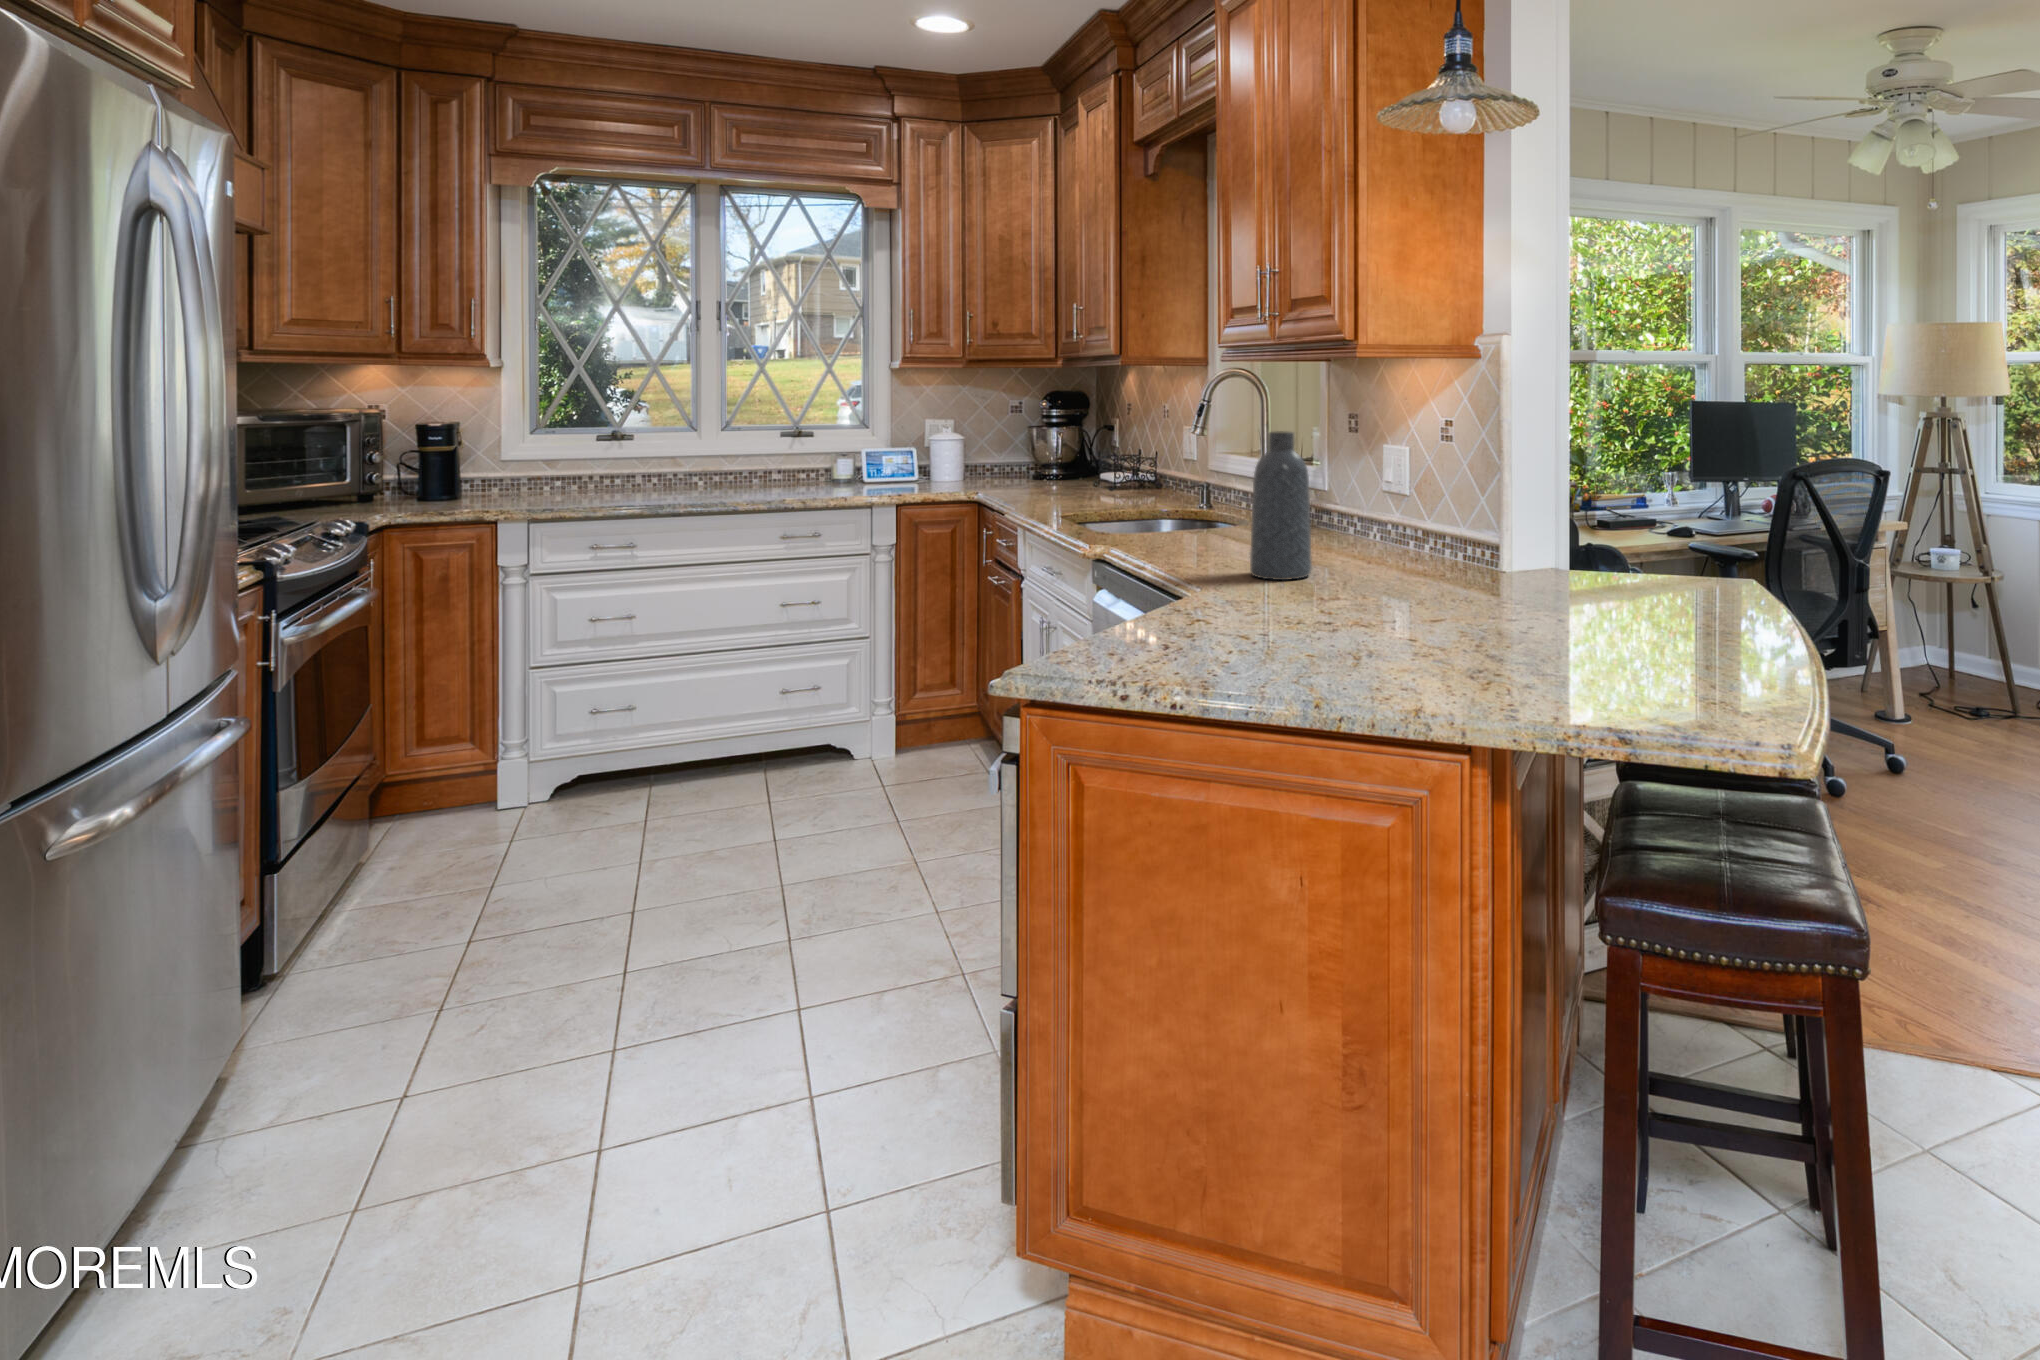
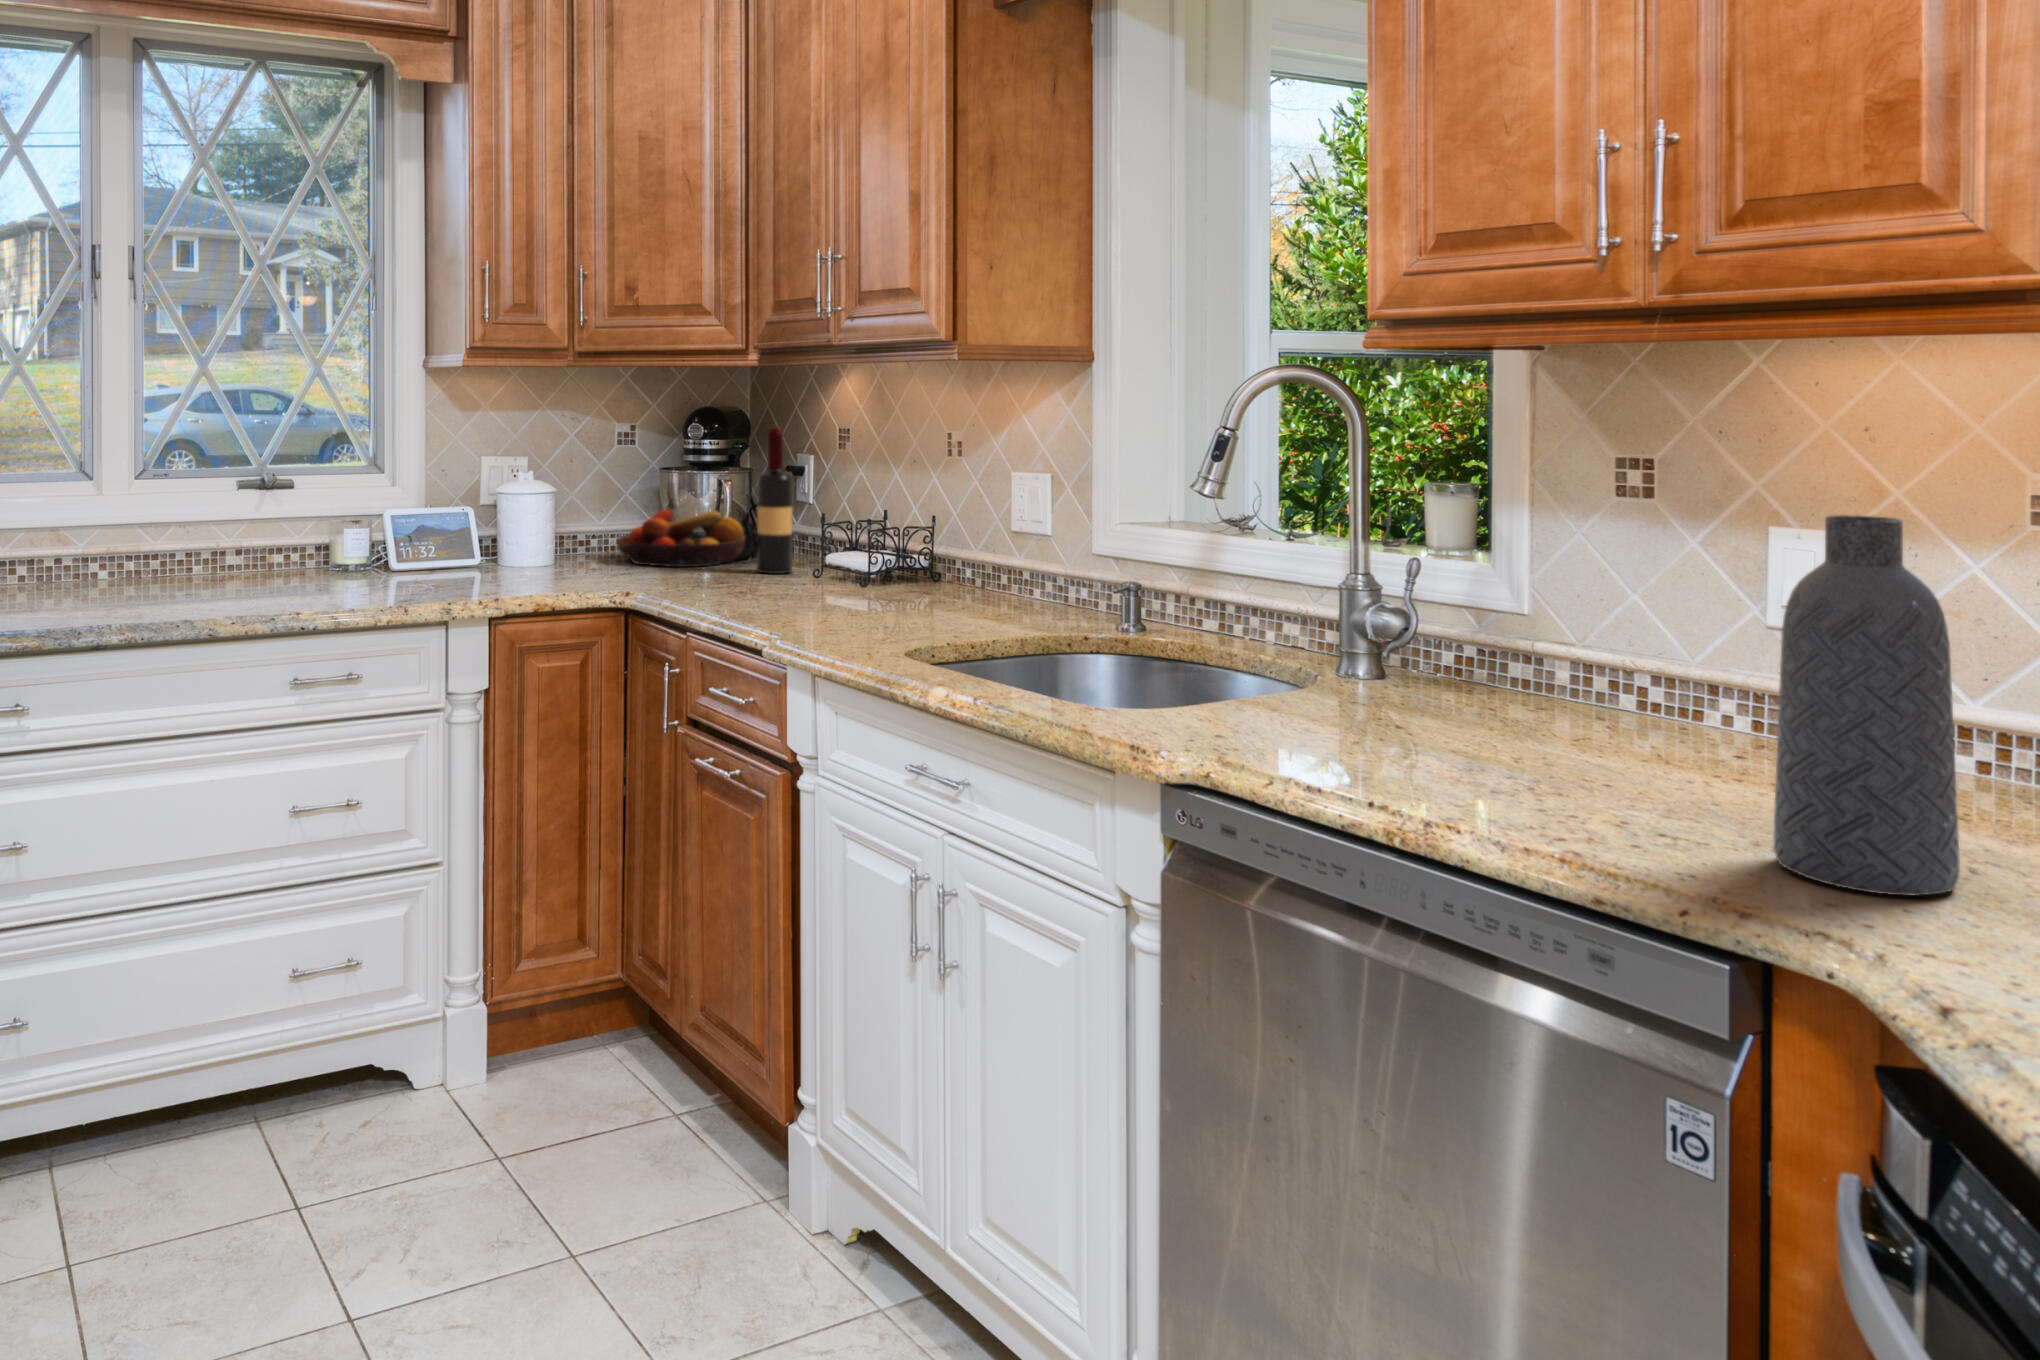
wine bottle: none [1069,403,1089,485] -> present [757,428,793,574]
fruit bowl: none [1000,447,1075,482] -> present [618,510,745,567]

